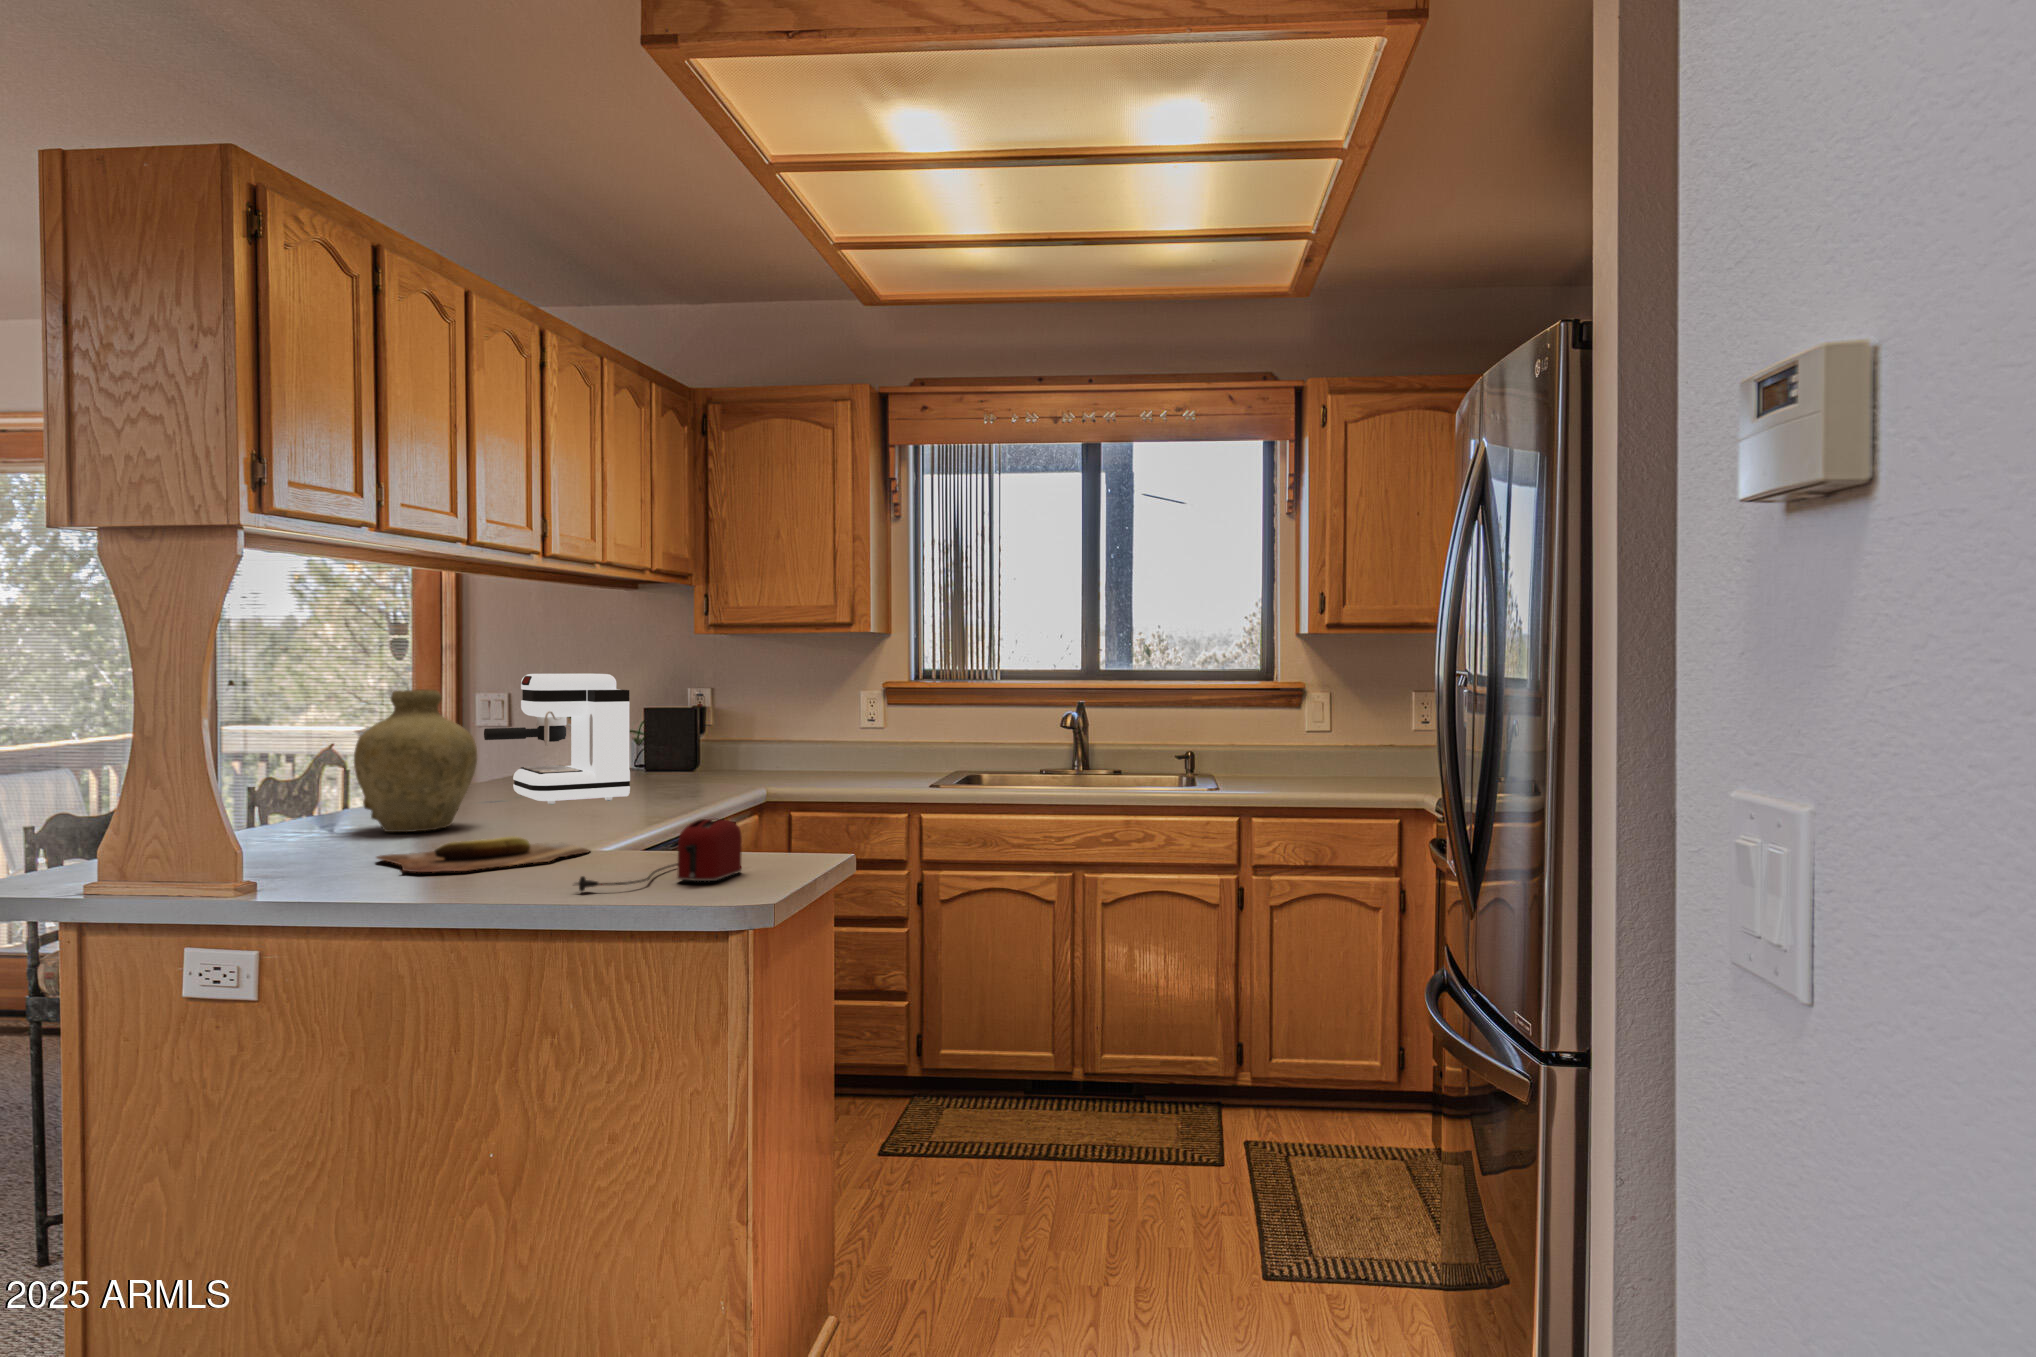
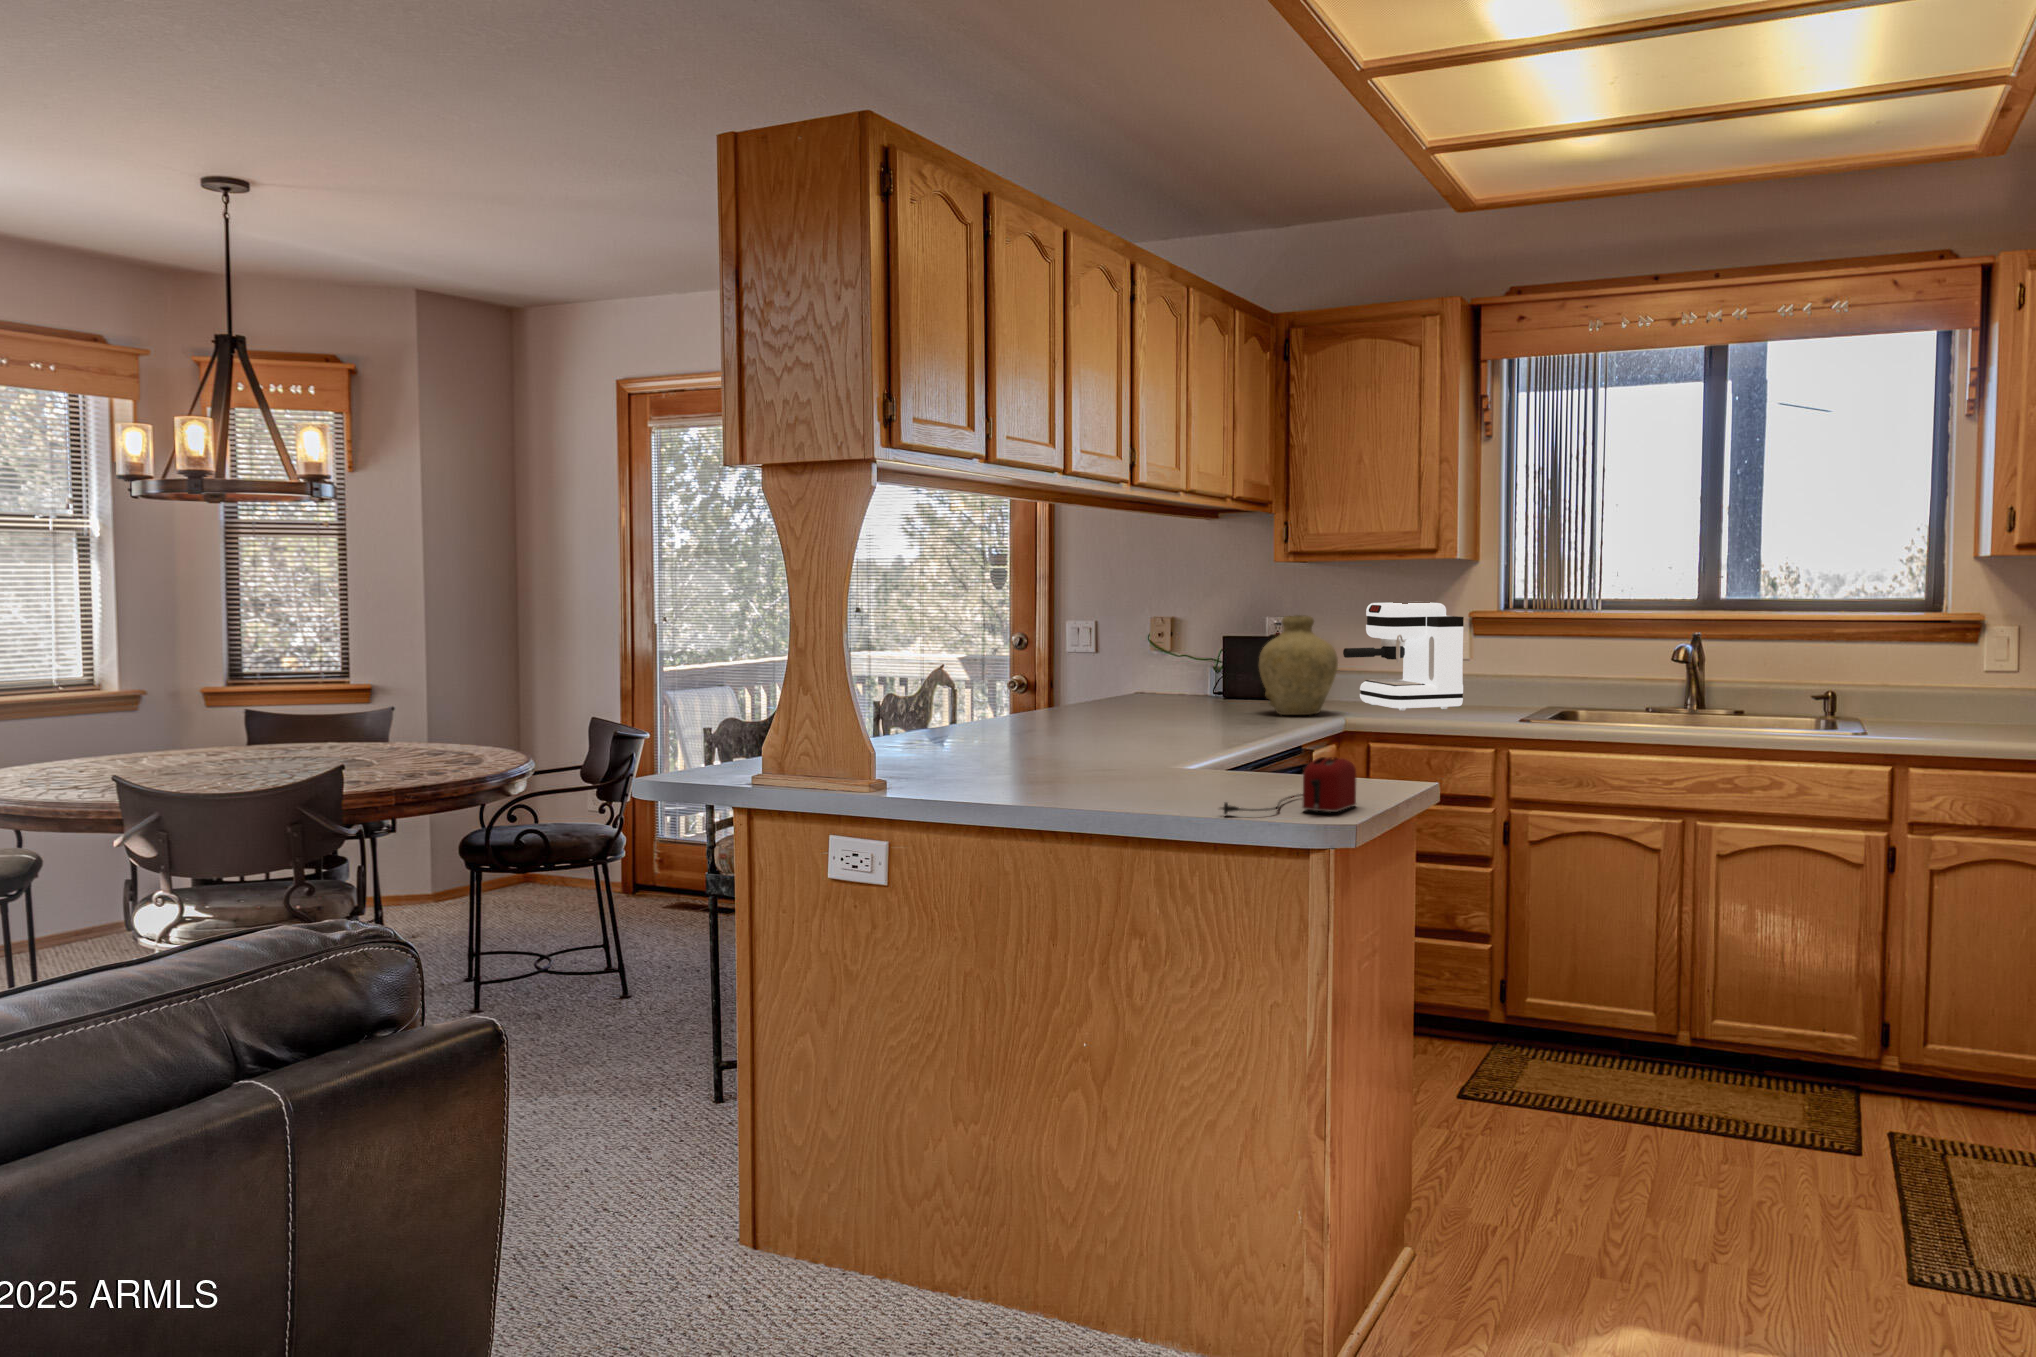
coffee maker: present [484,674,630,804] -> present [1343,602,1464,711]
vase: present [354,689,477,832] -> present [1259,615,1338,715]
cutting board: present [377,837,590,872] -> none [1042,764,1213,793]

